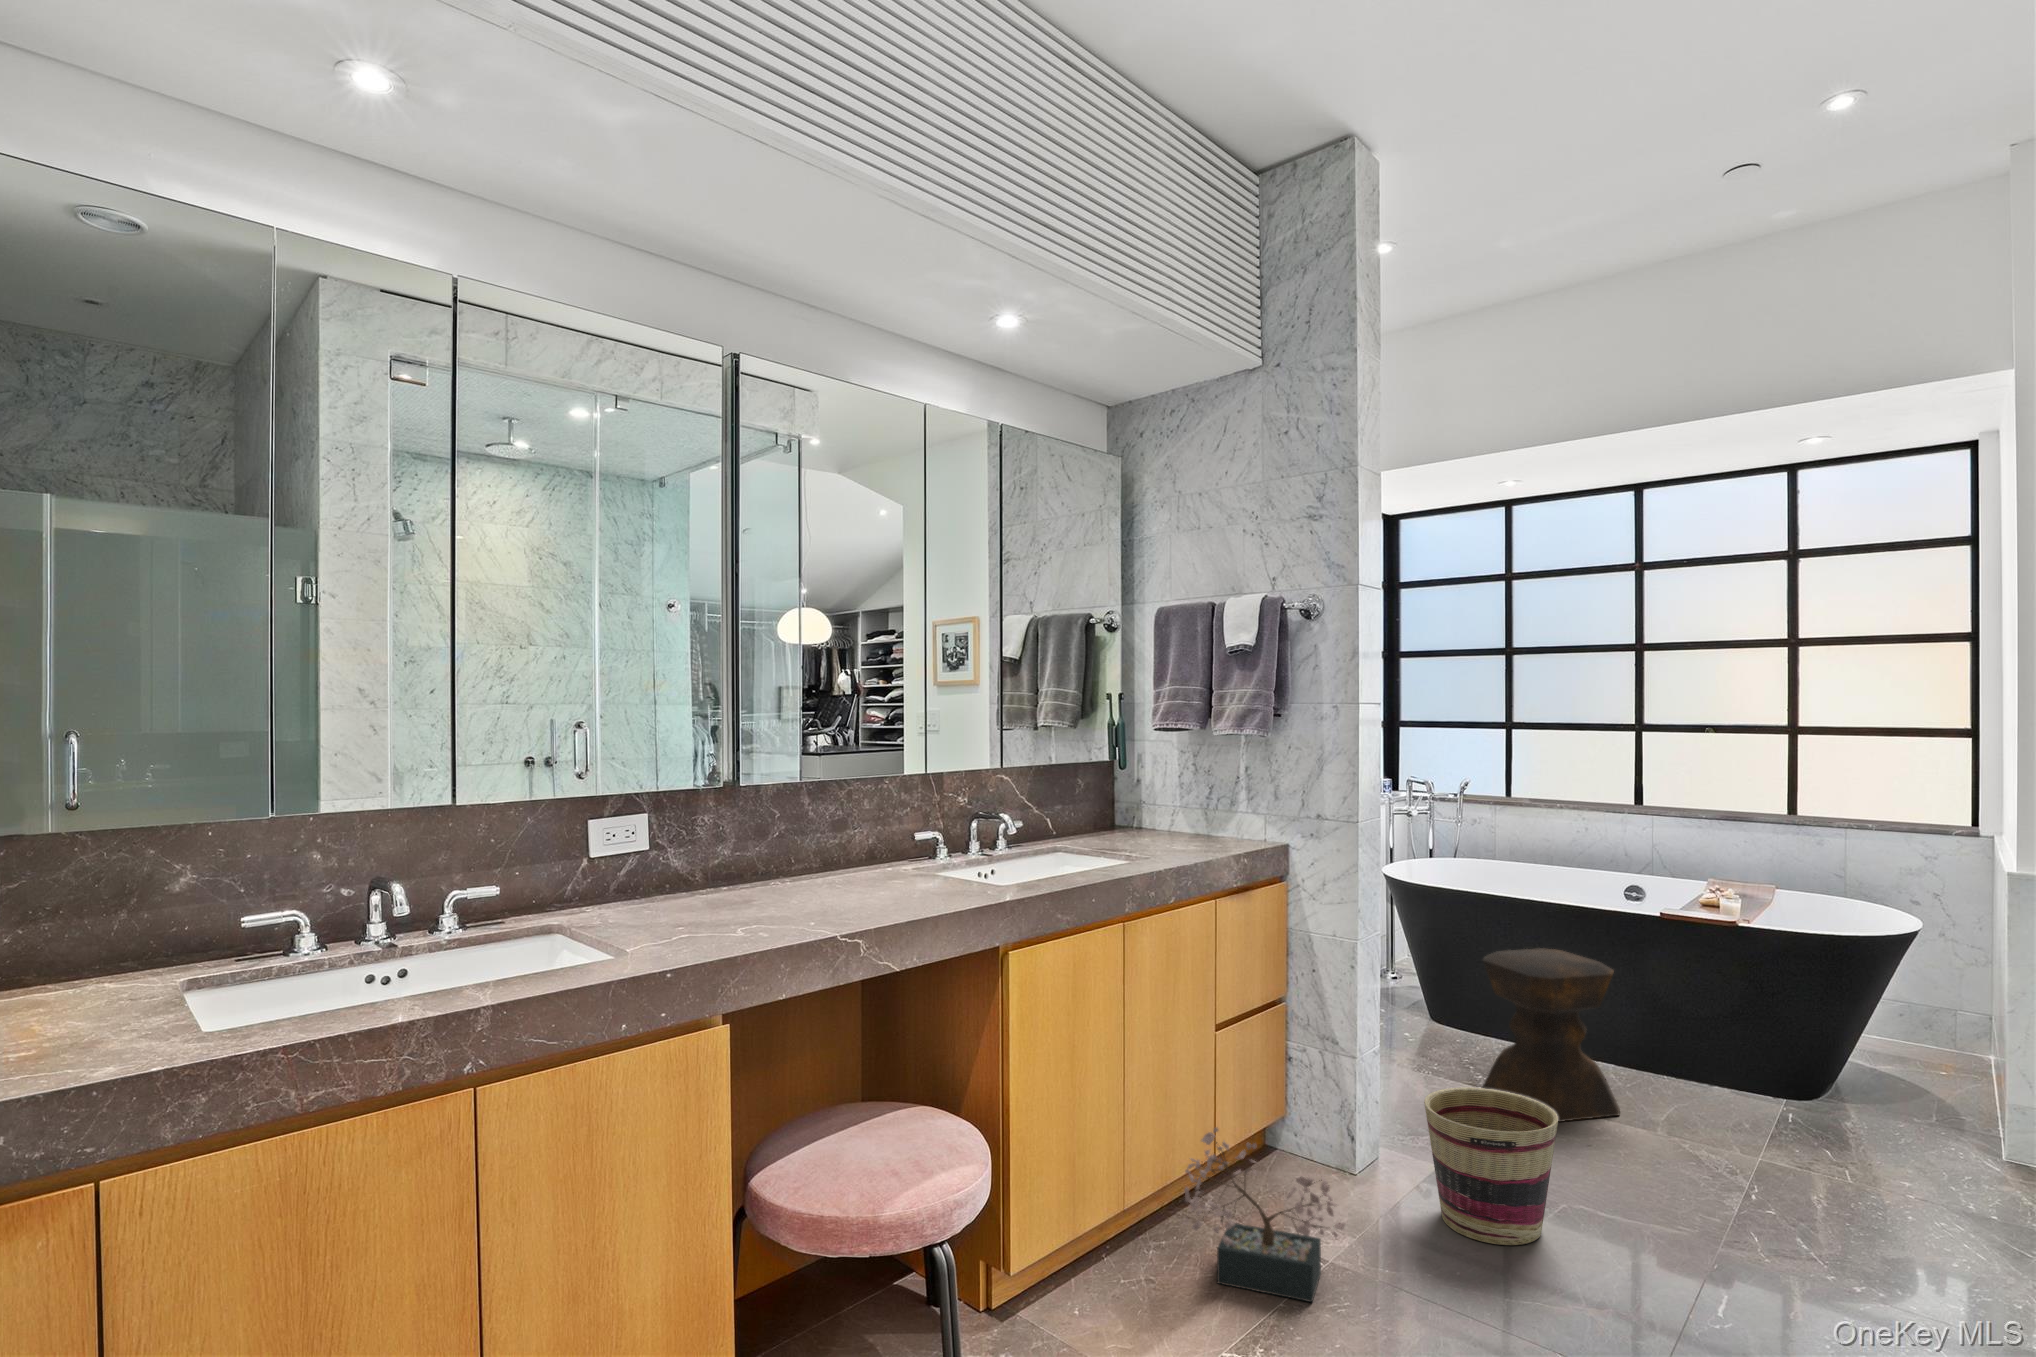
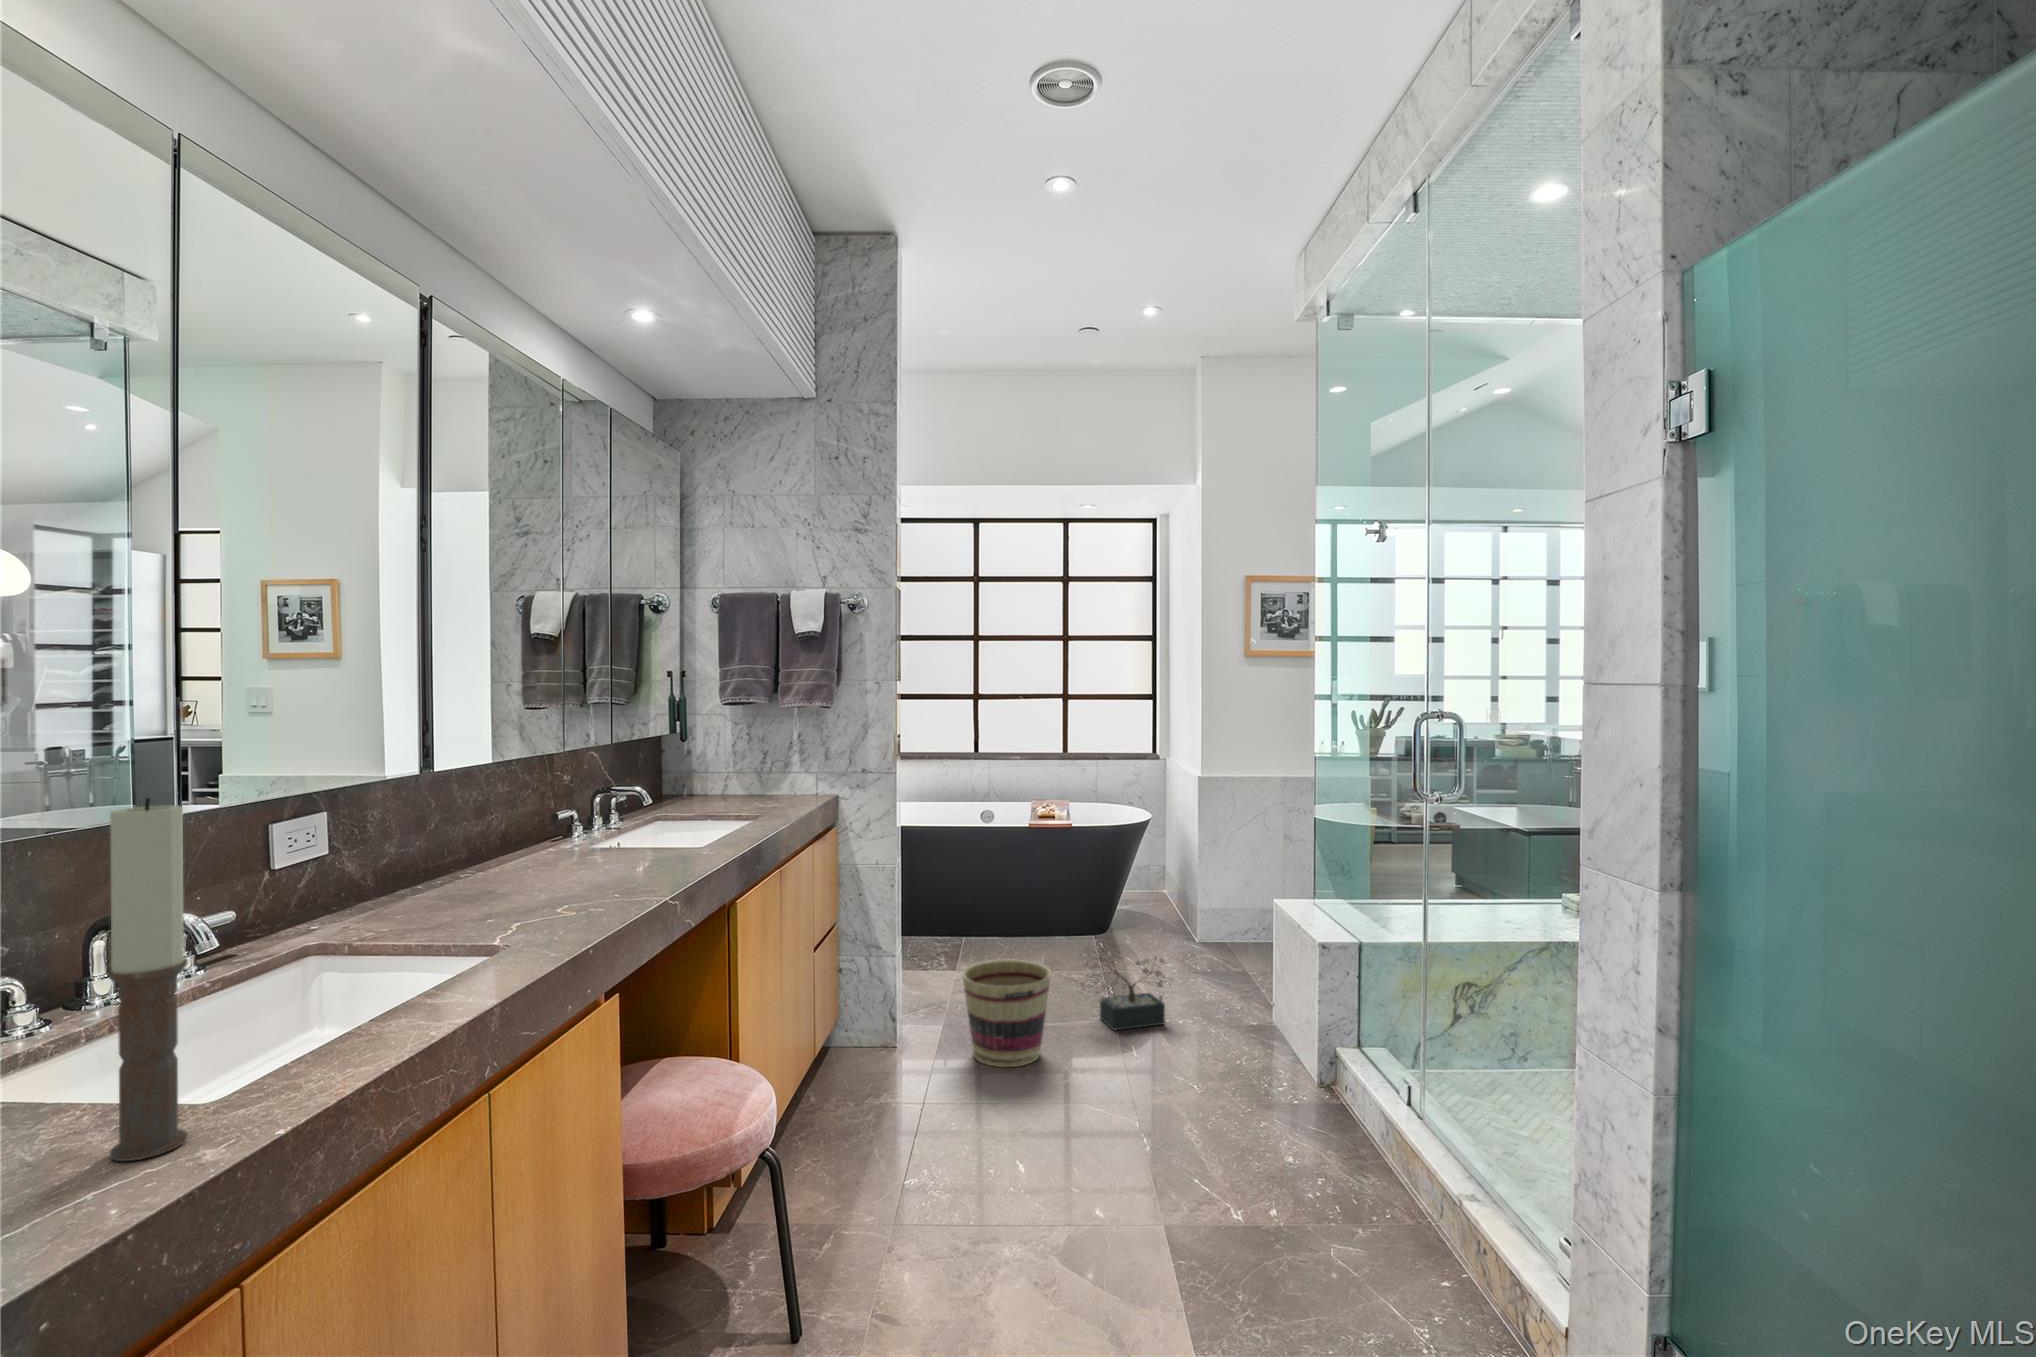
candle: none [137,780,195,1053] -> present [107,798,188,1161]
stool: present [1483,948,1620,1122] -> none [937,858,1029,982]
decorative plant: present [1184,1128,1345,1302] -> present [1080,945,1174,1030]

